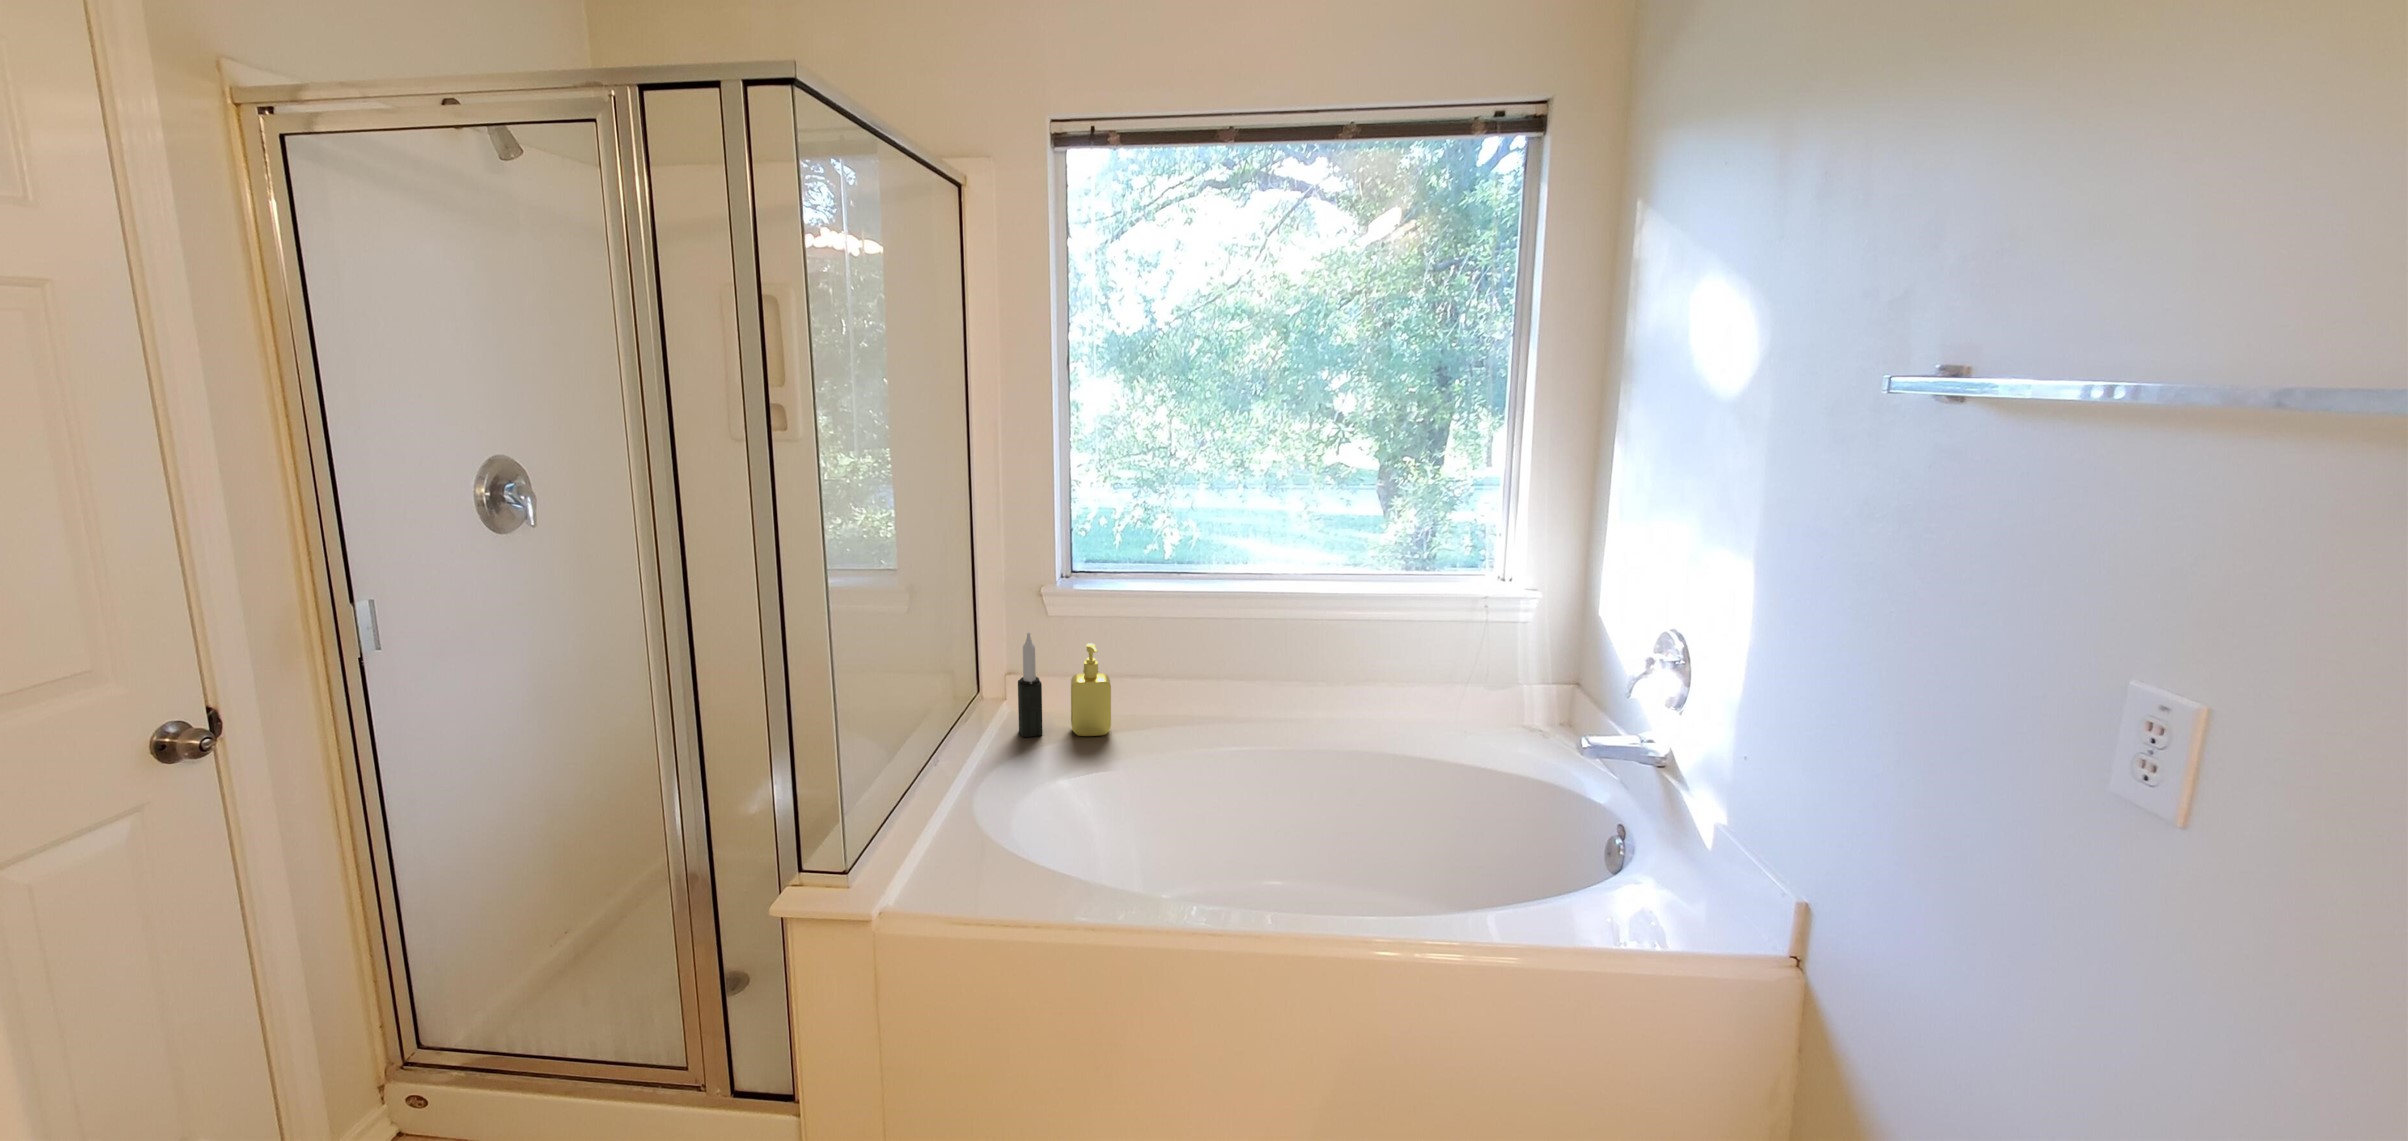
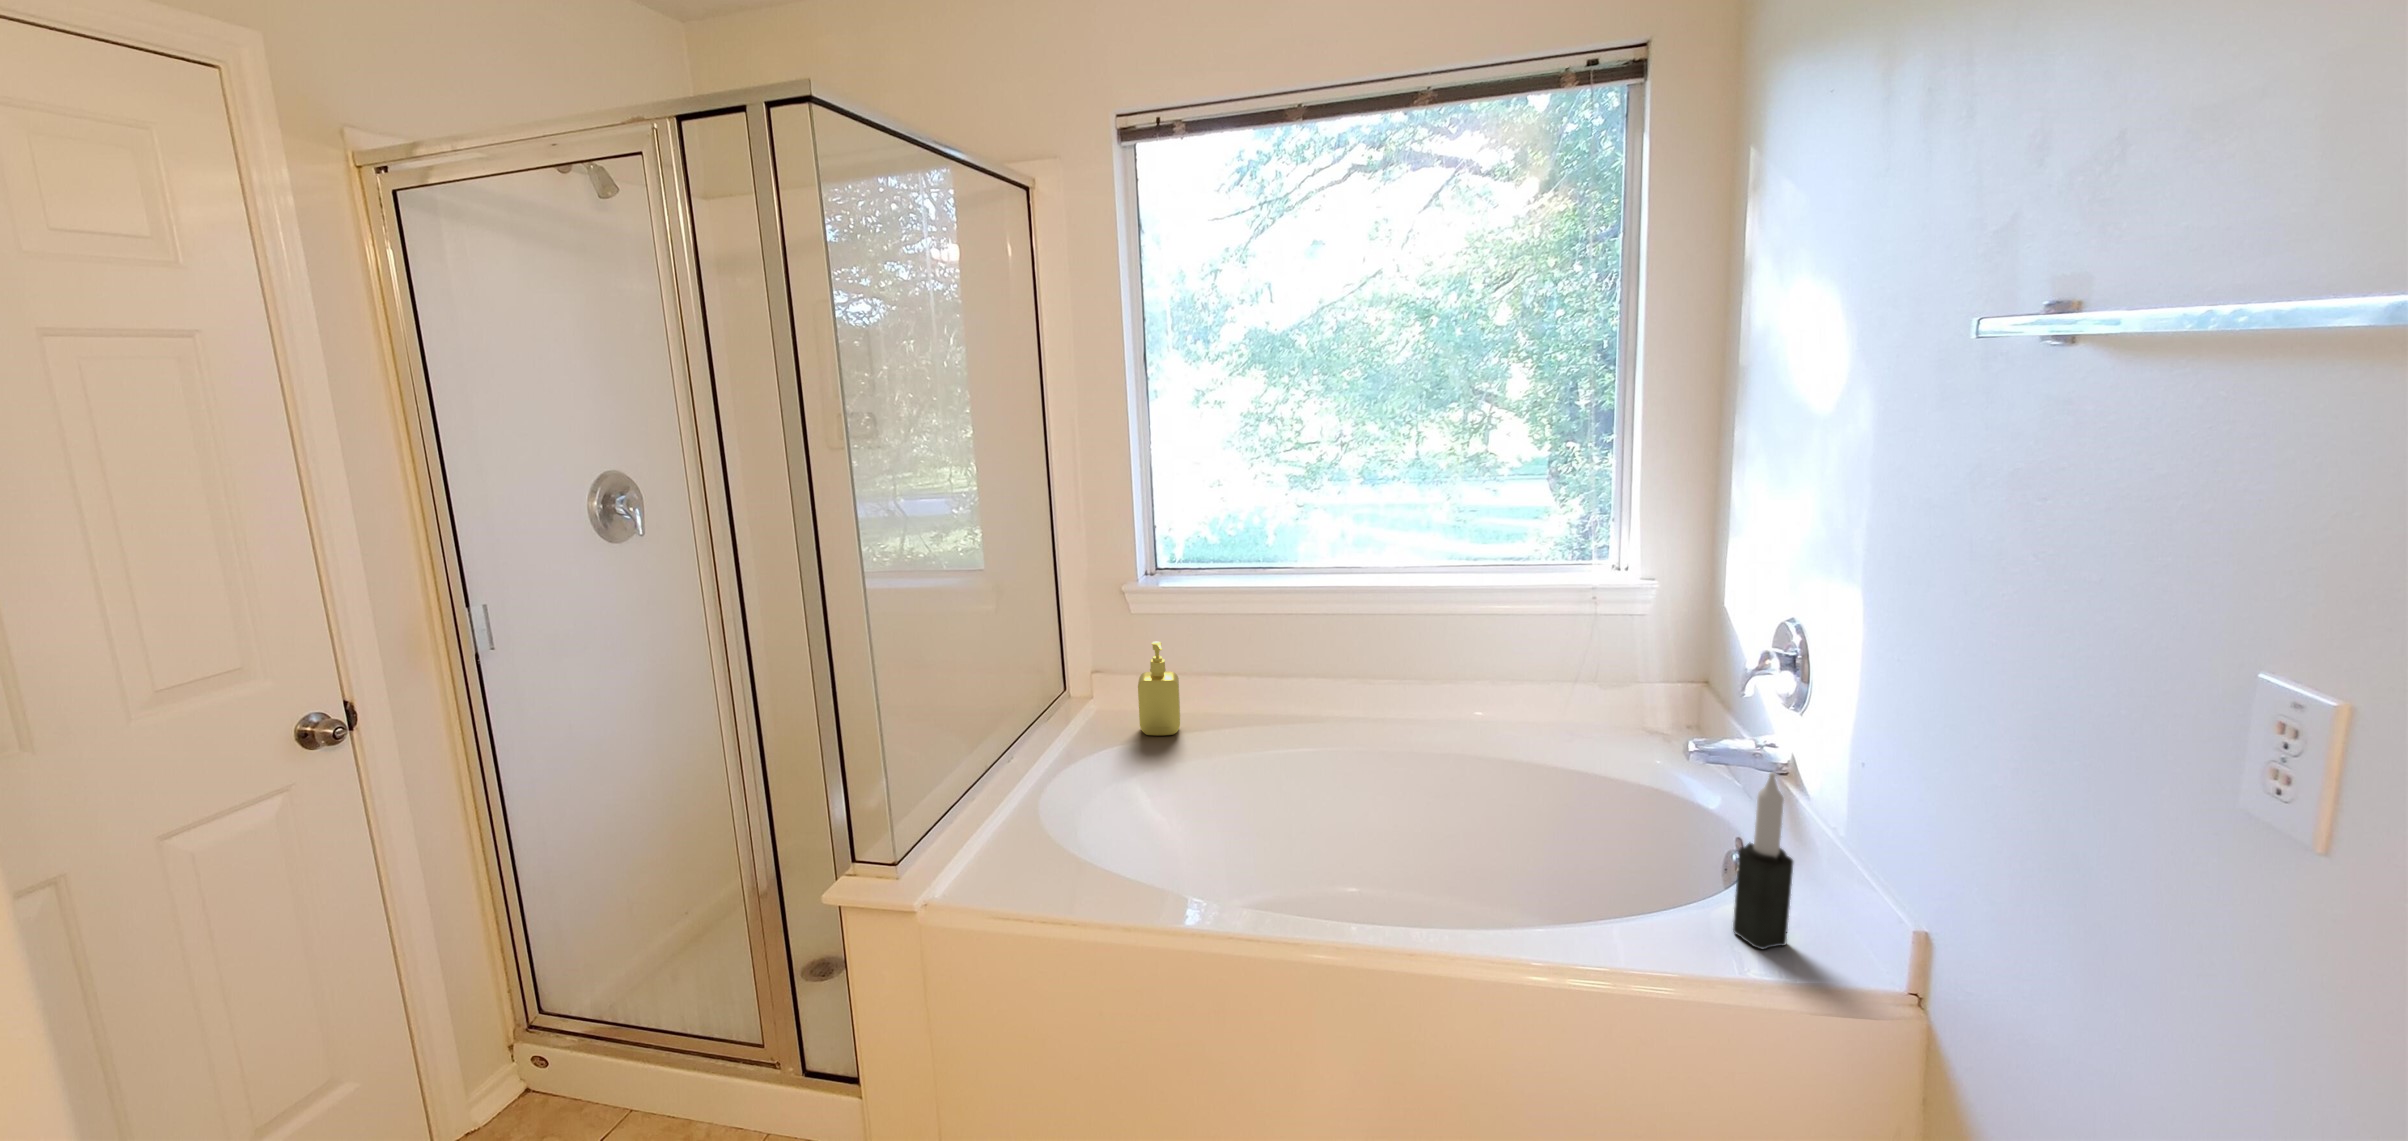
candle: present [1018,632,1043,737] -> present [1733,772,1793,949]

